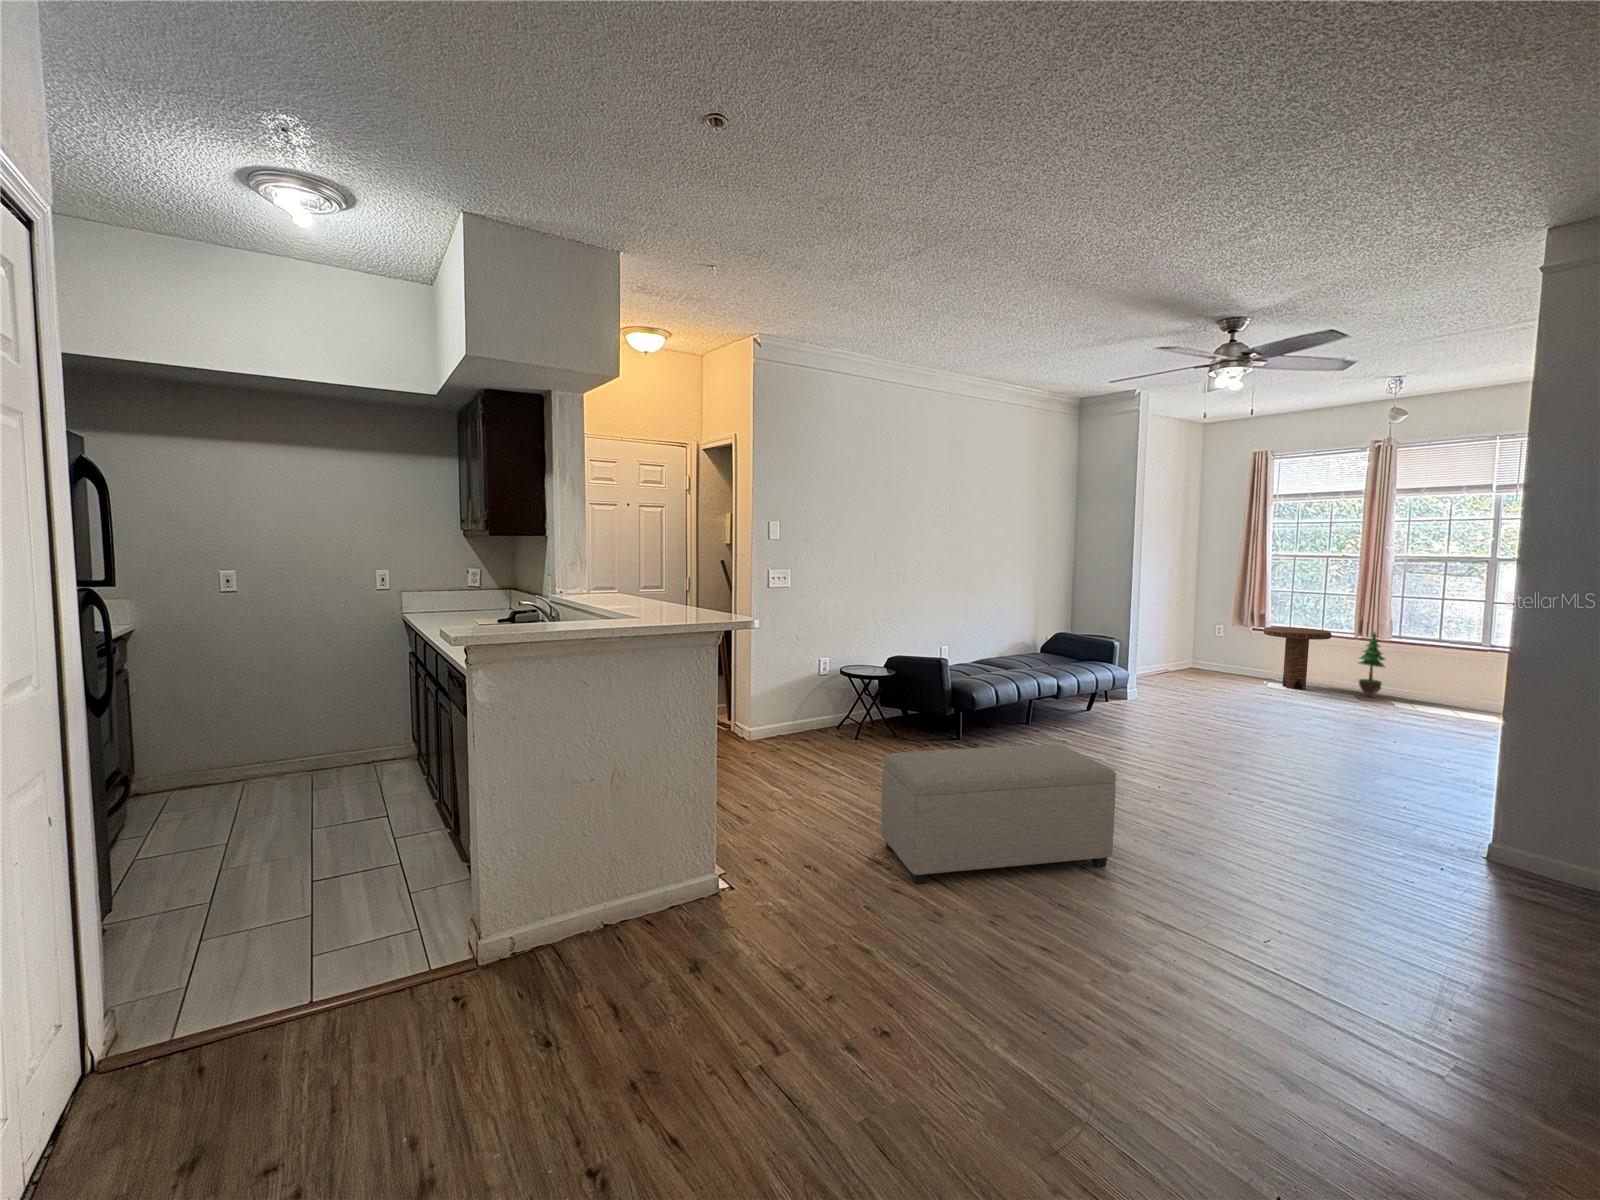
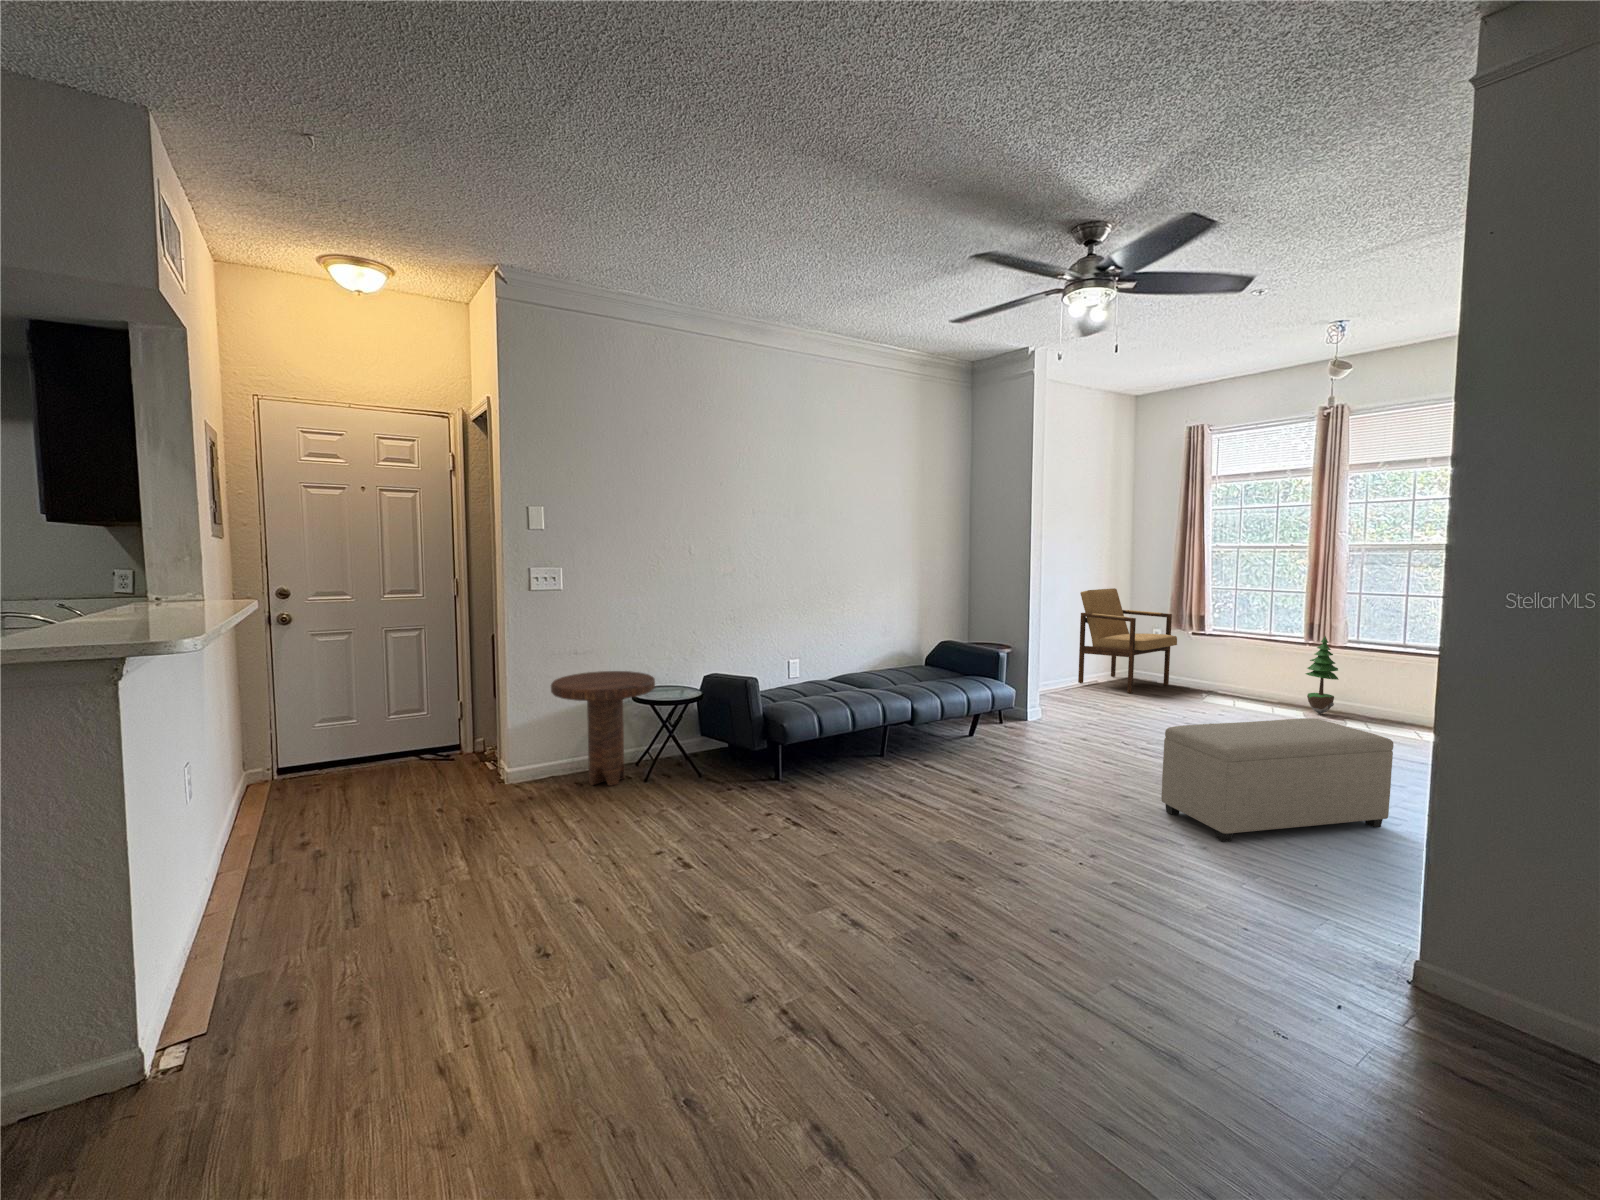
armchair: none [1154,590,1241,680] -> present [1078,588,1177,693]
side table: present [1264,627,1331,689] -> present [551,671,655,786]
ottoman: present [881,744,1116,884] -> present [1161,718,1394,842]

